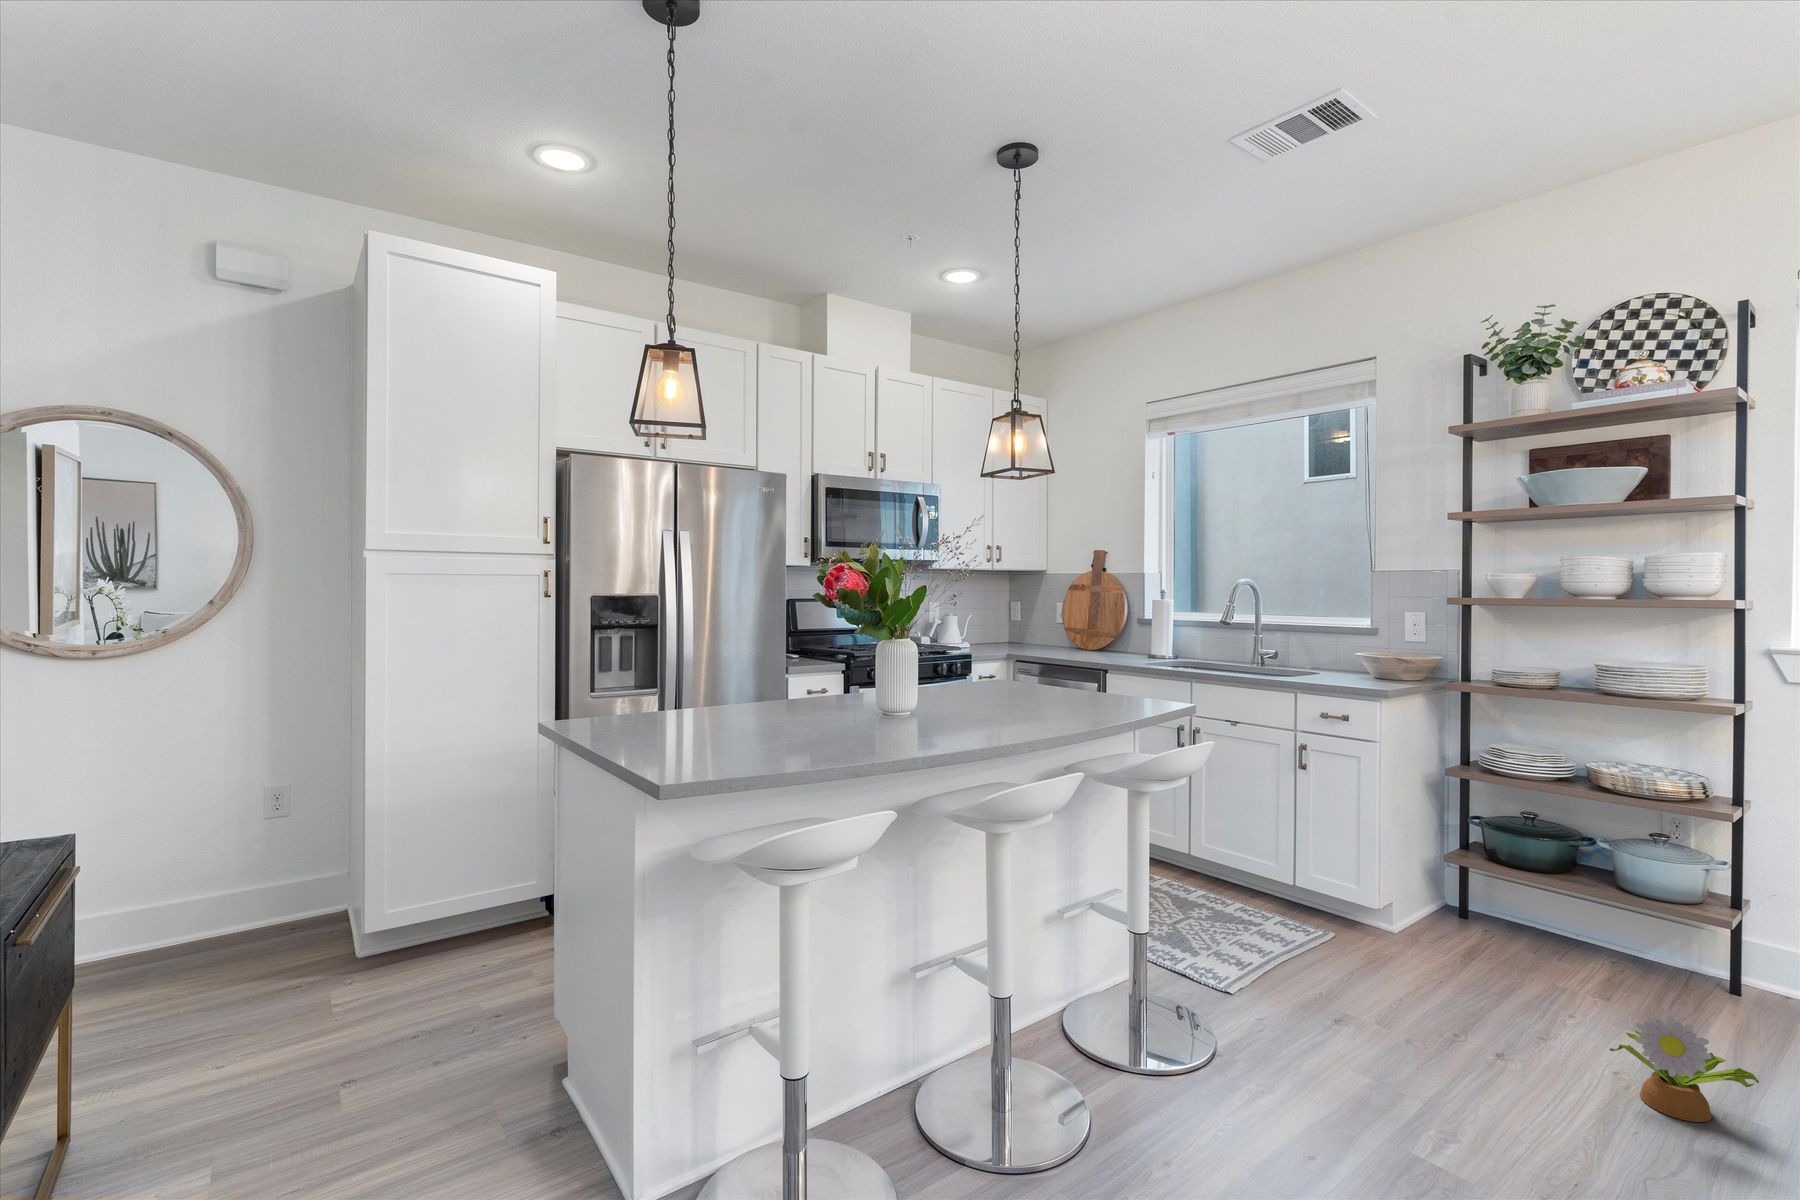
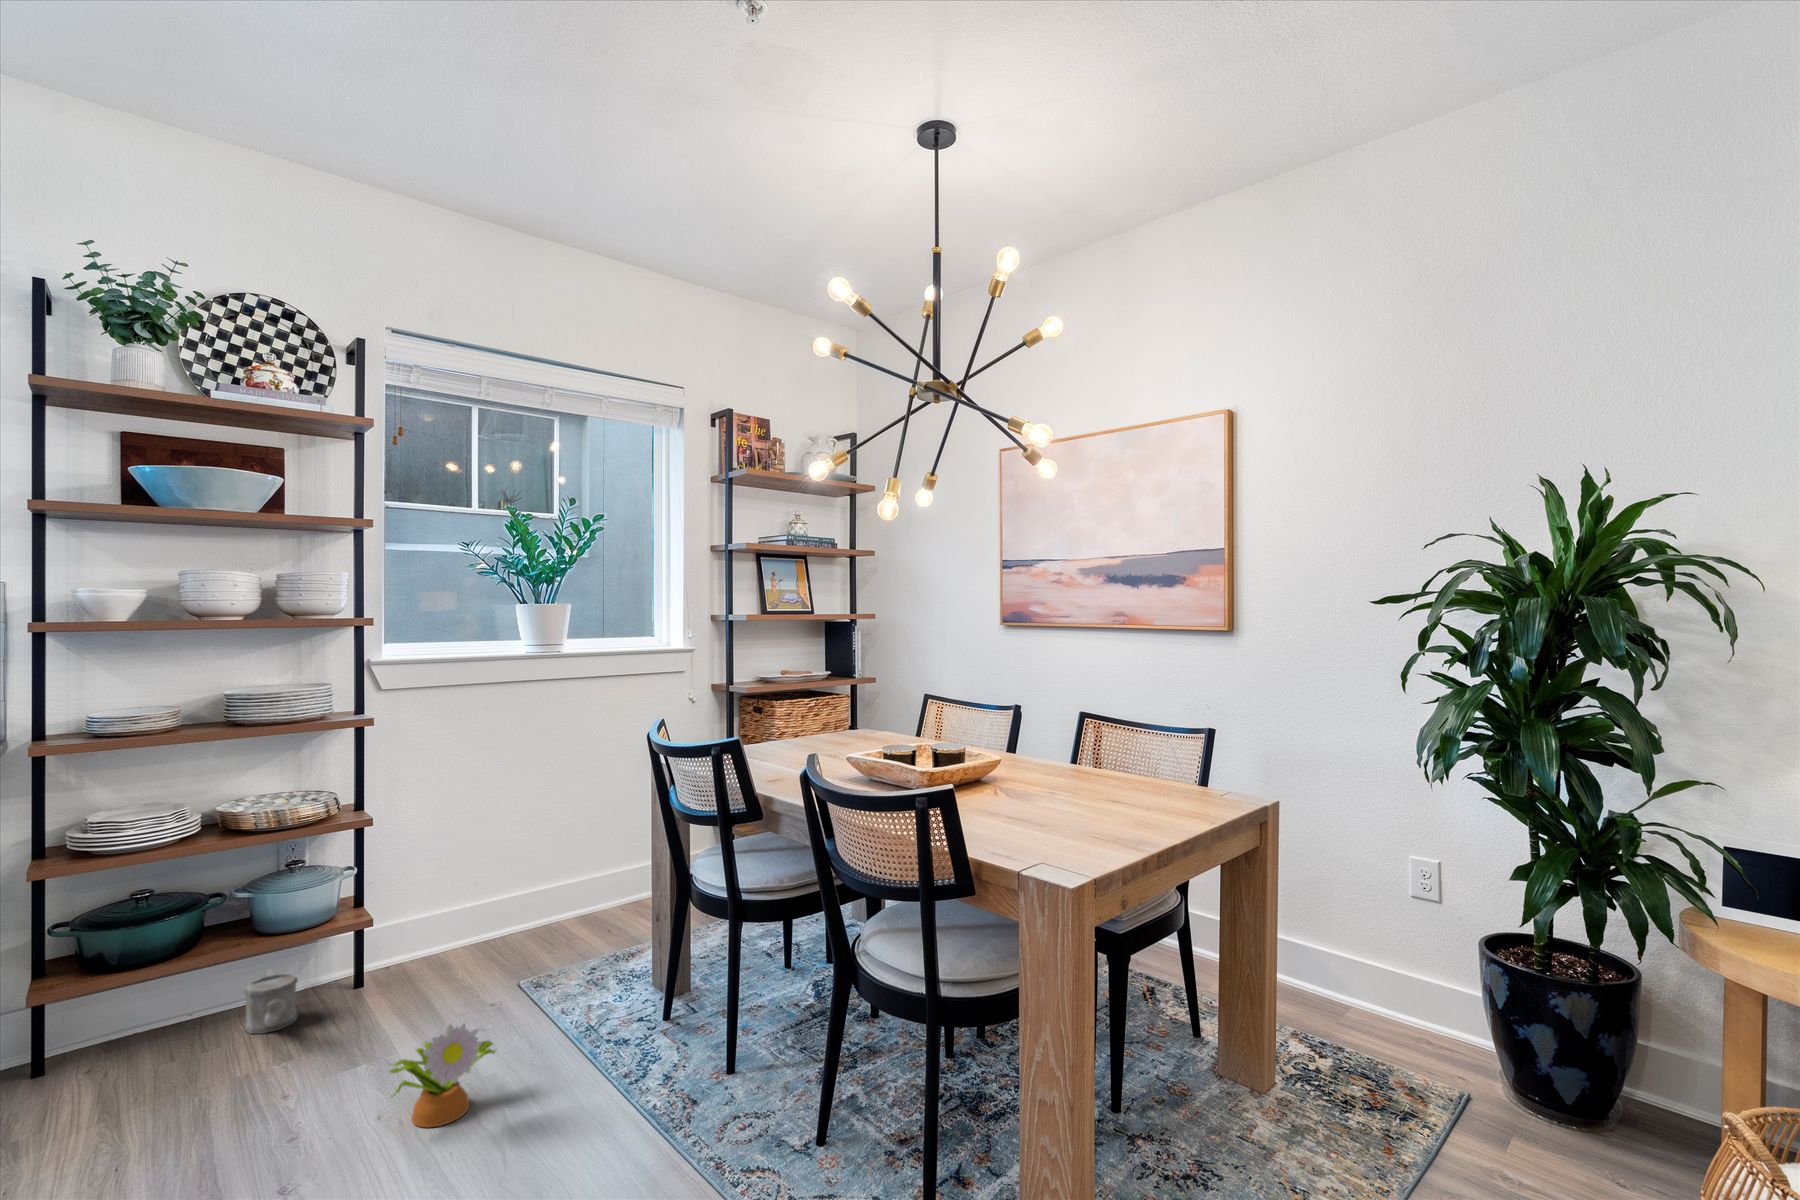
watering can: none [1593,922,1648,978] -> present [244,969,298,1034]

